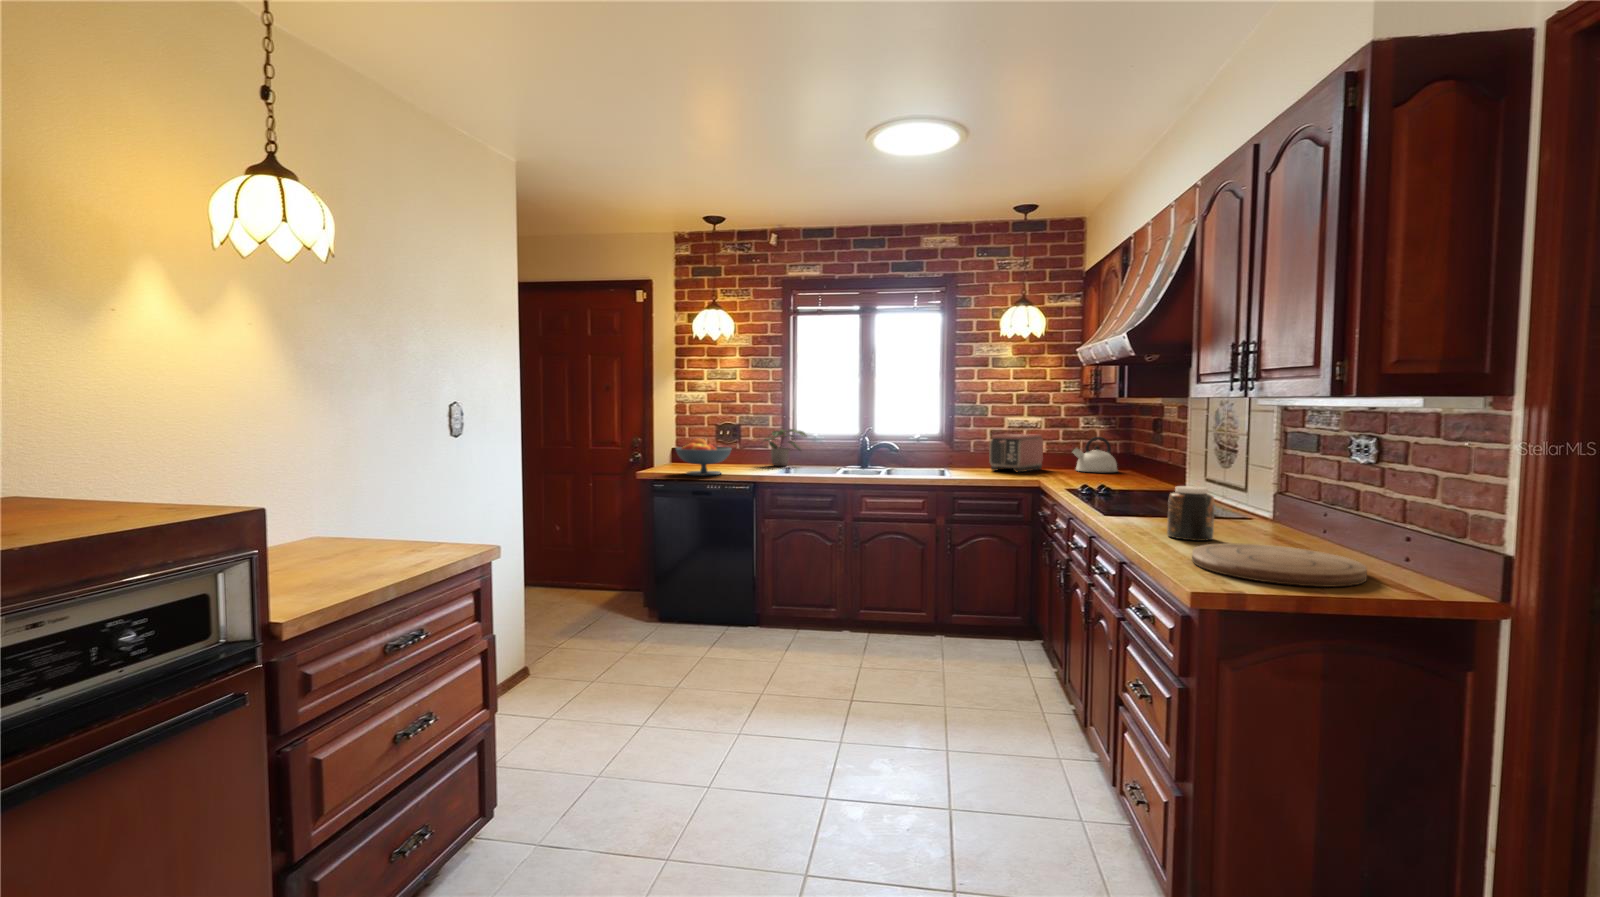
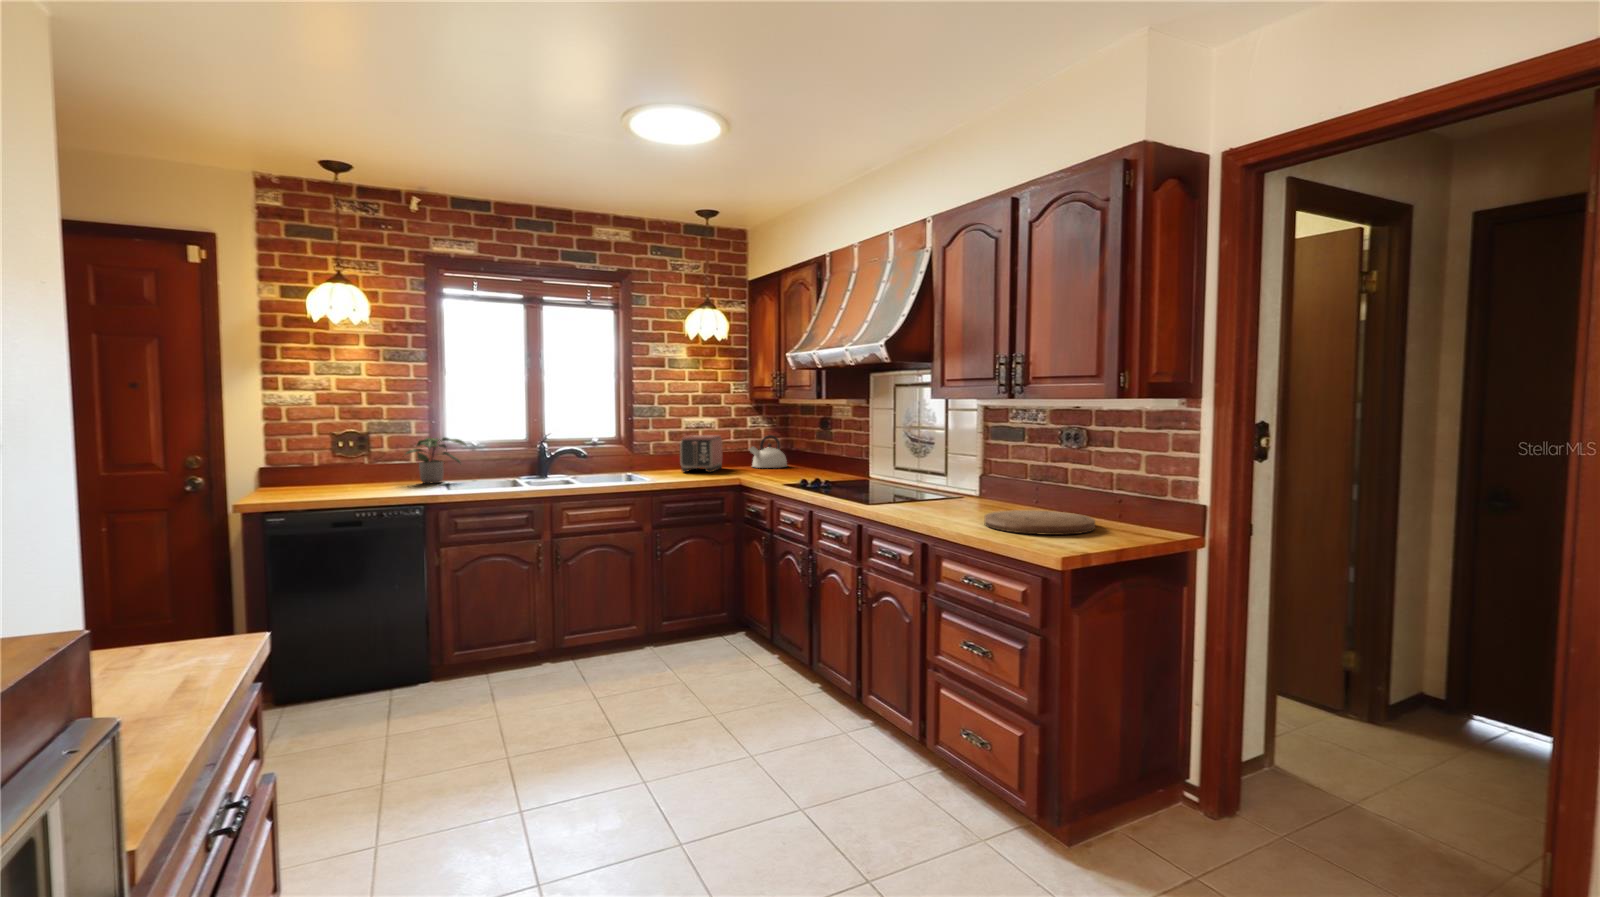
fruit bowl: present [676,439,731,476] -> none [305,453,392,503]
jar: present [1167,486,1214,541] -> none [935,471,967,514]

